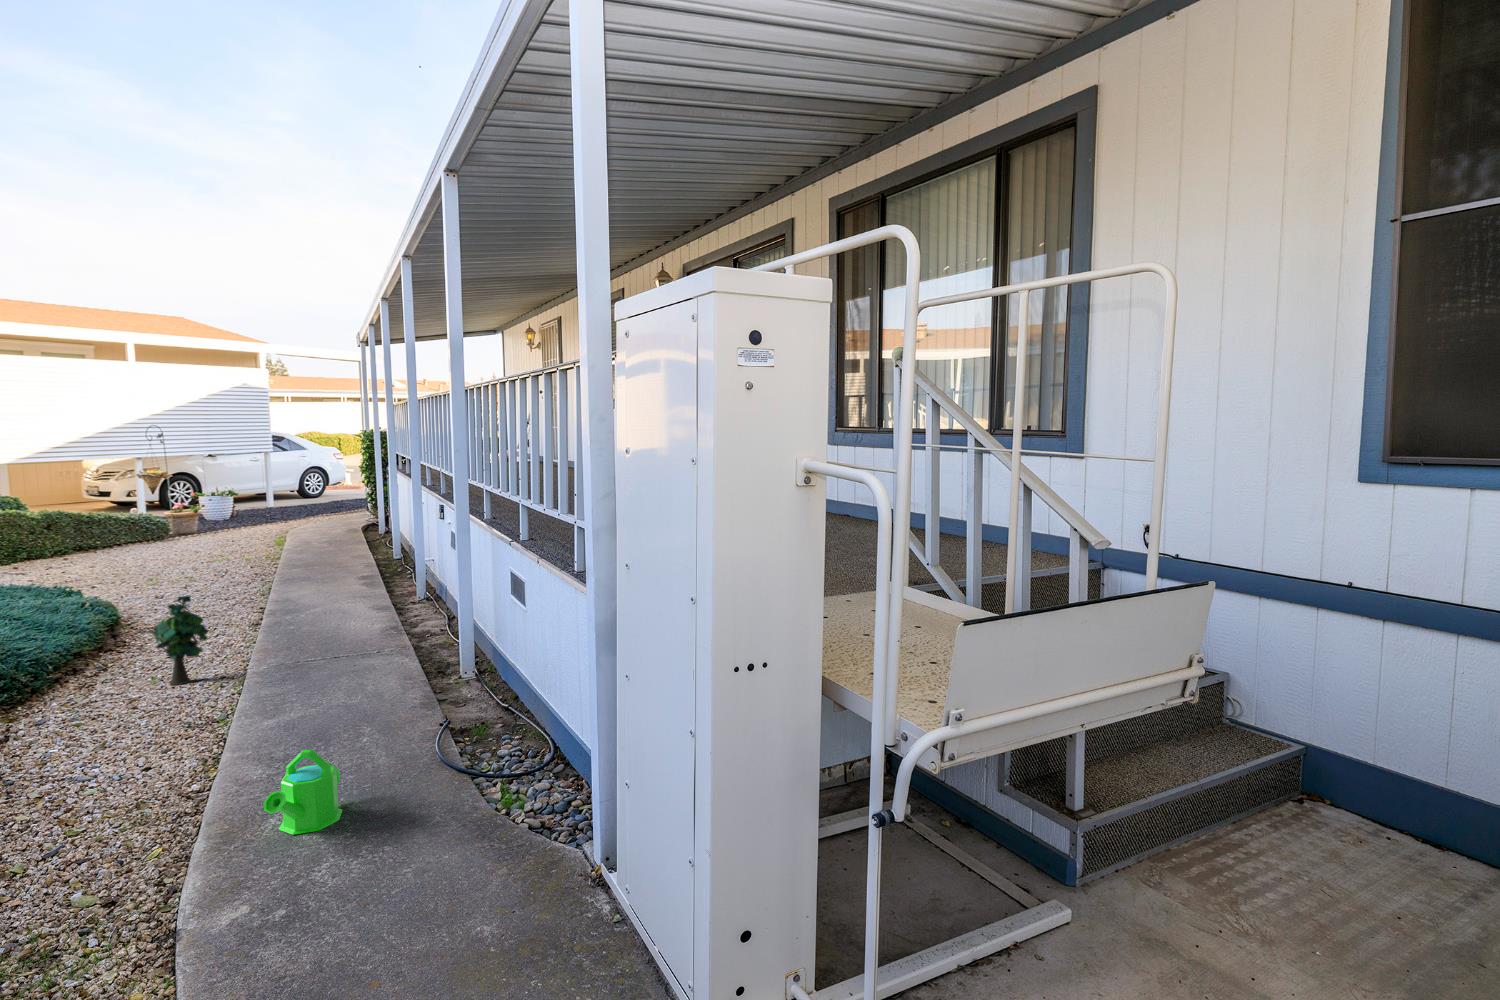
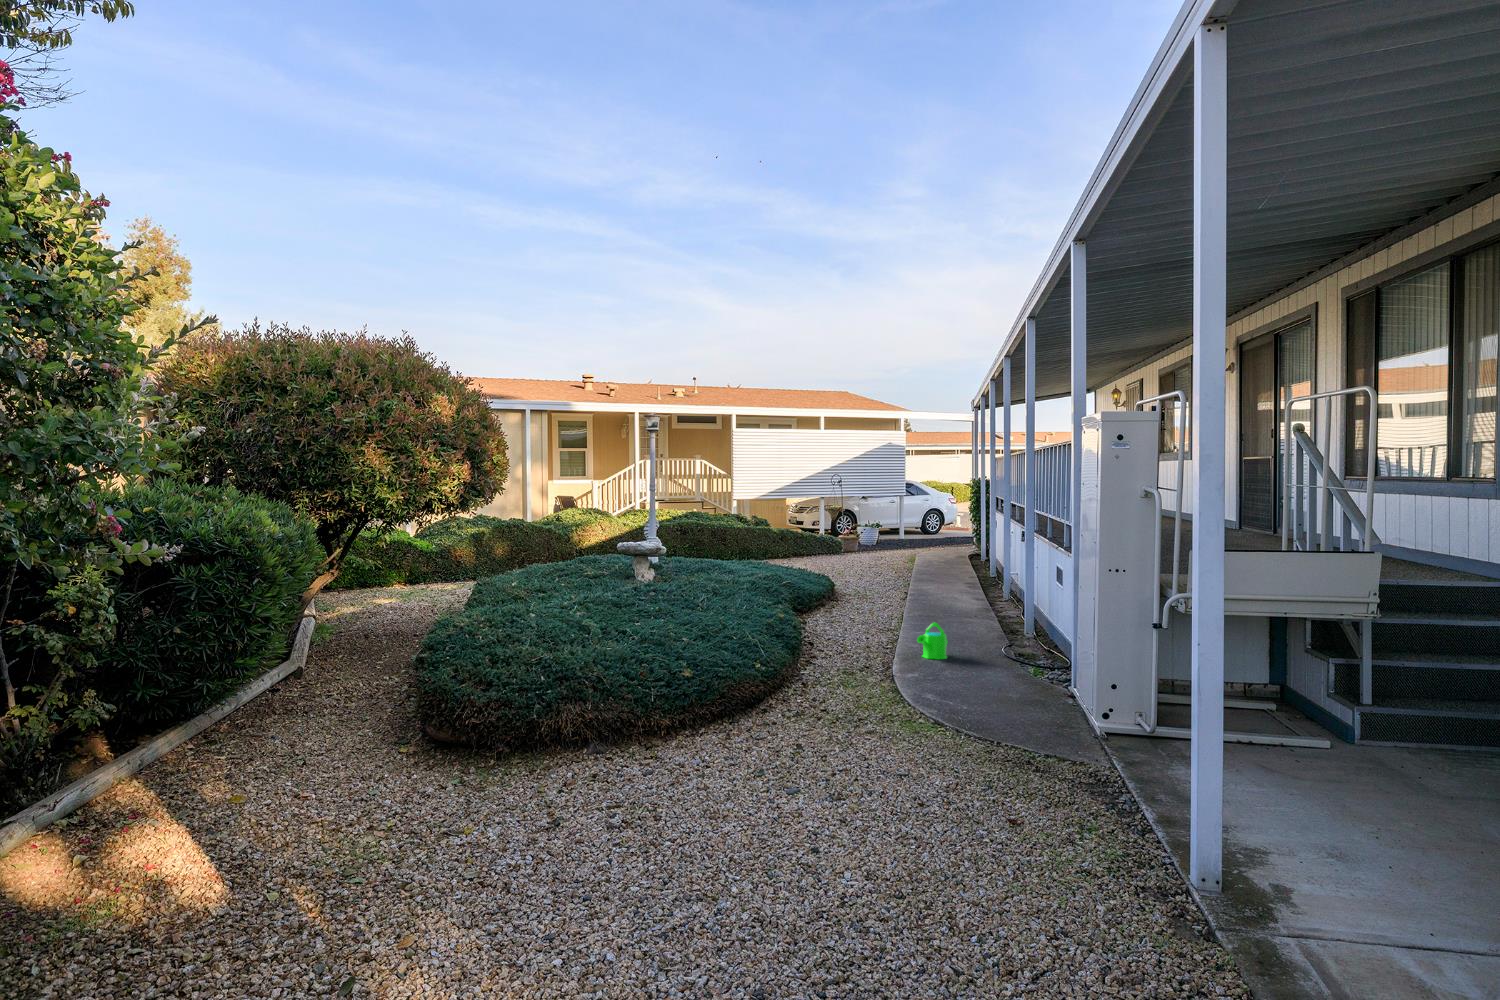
decorative plant: present [146,596,209,685] -> none [853,566,883,616]

